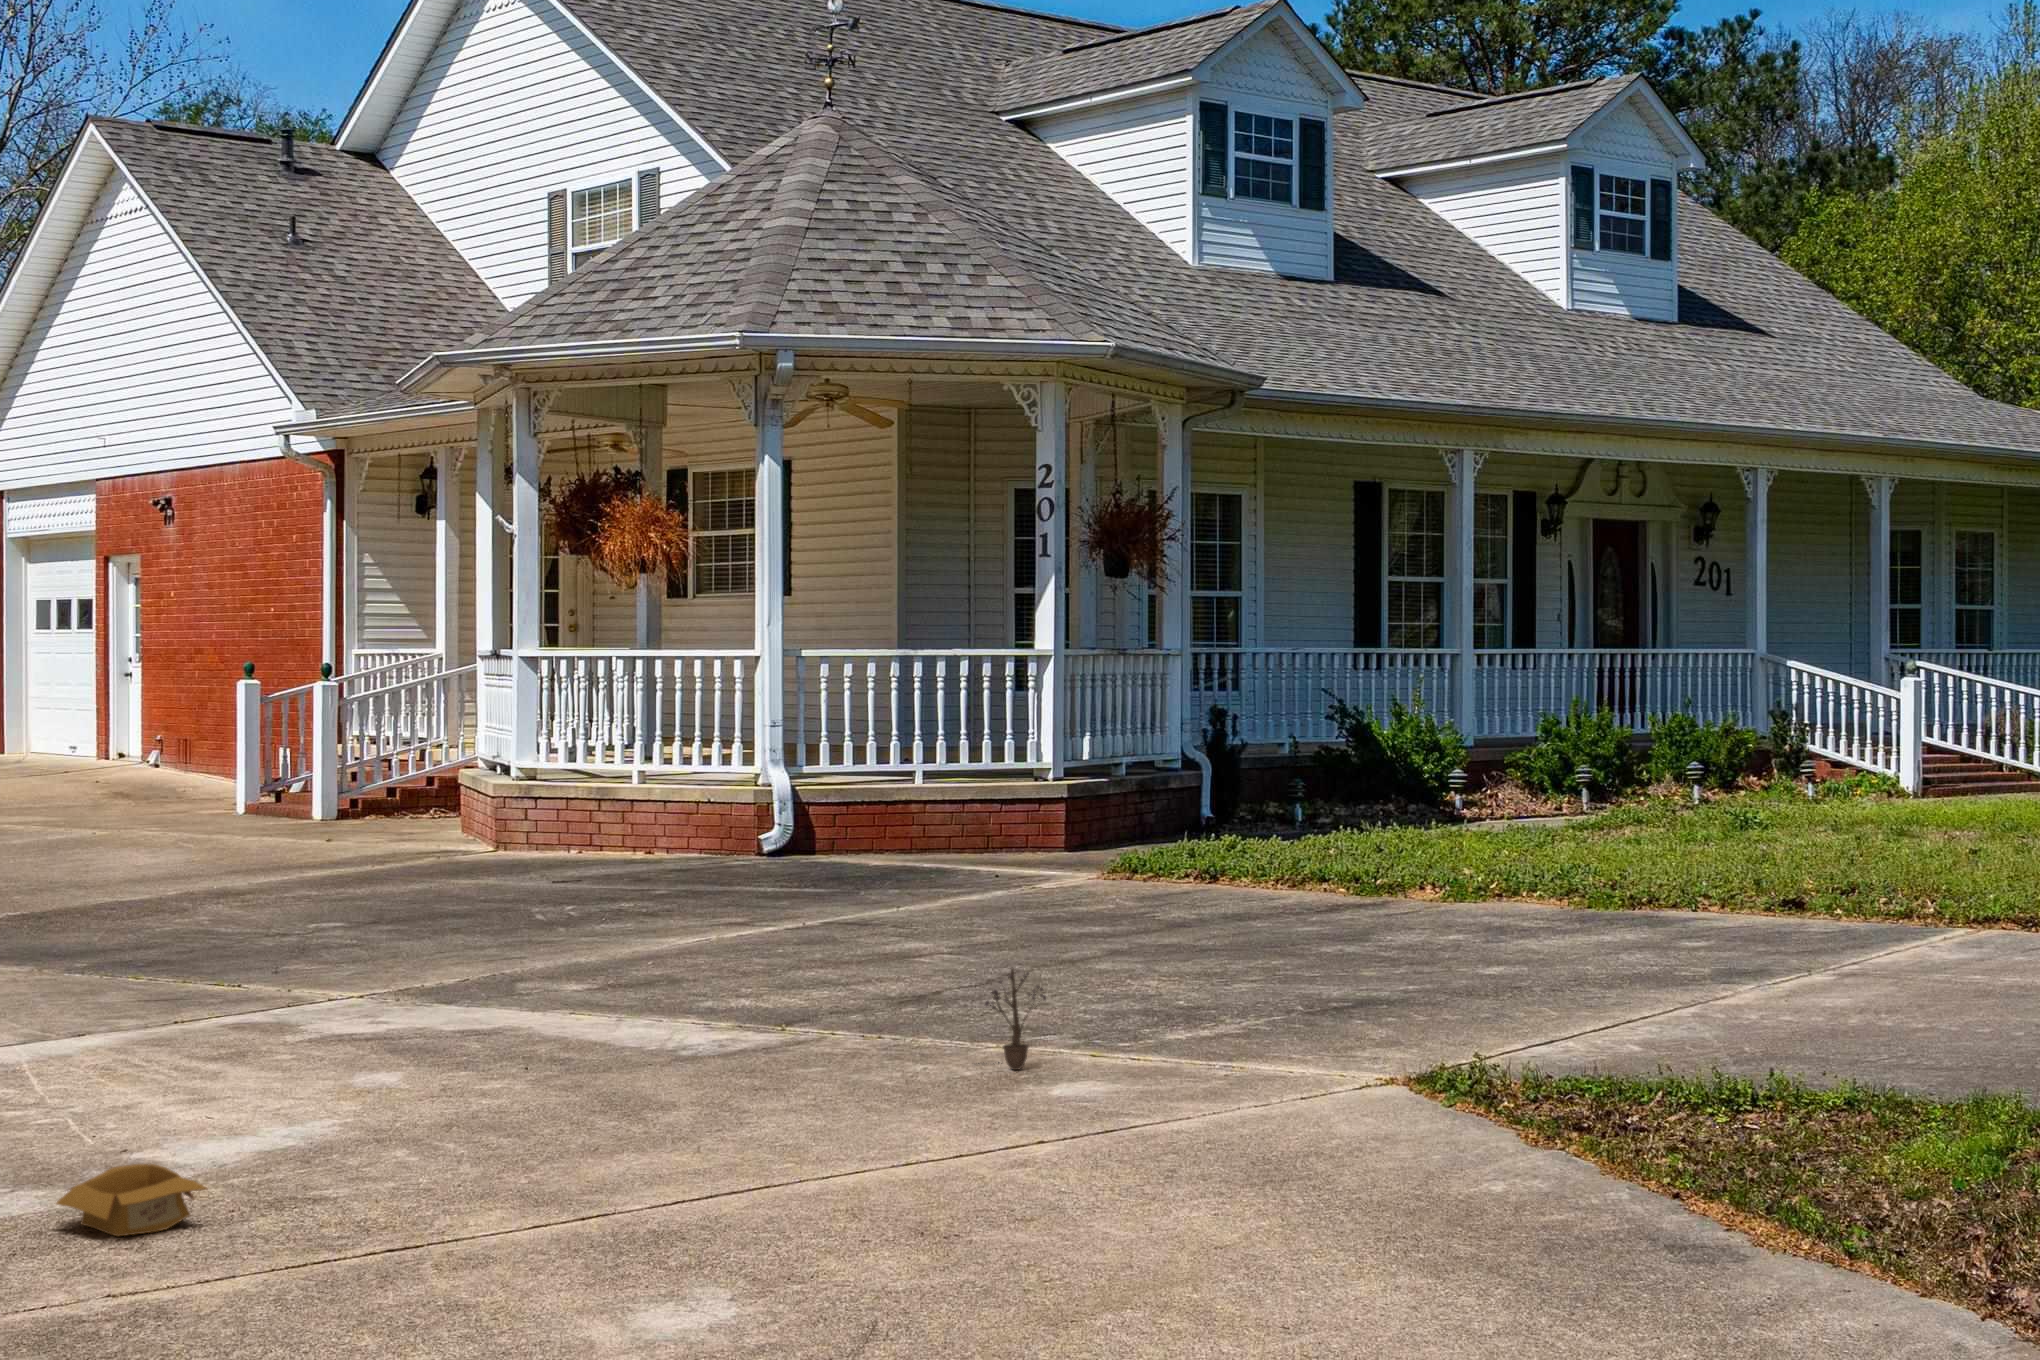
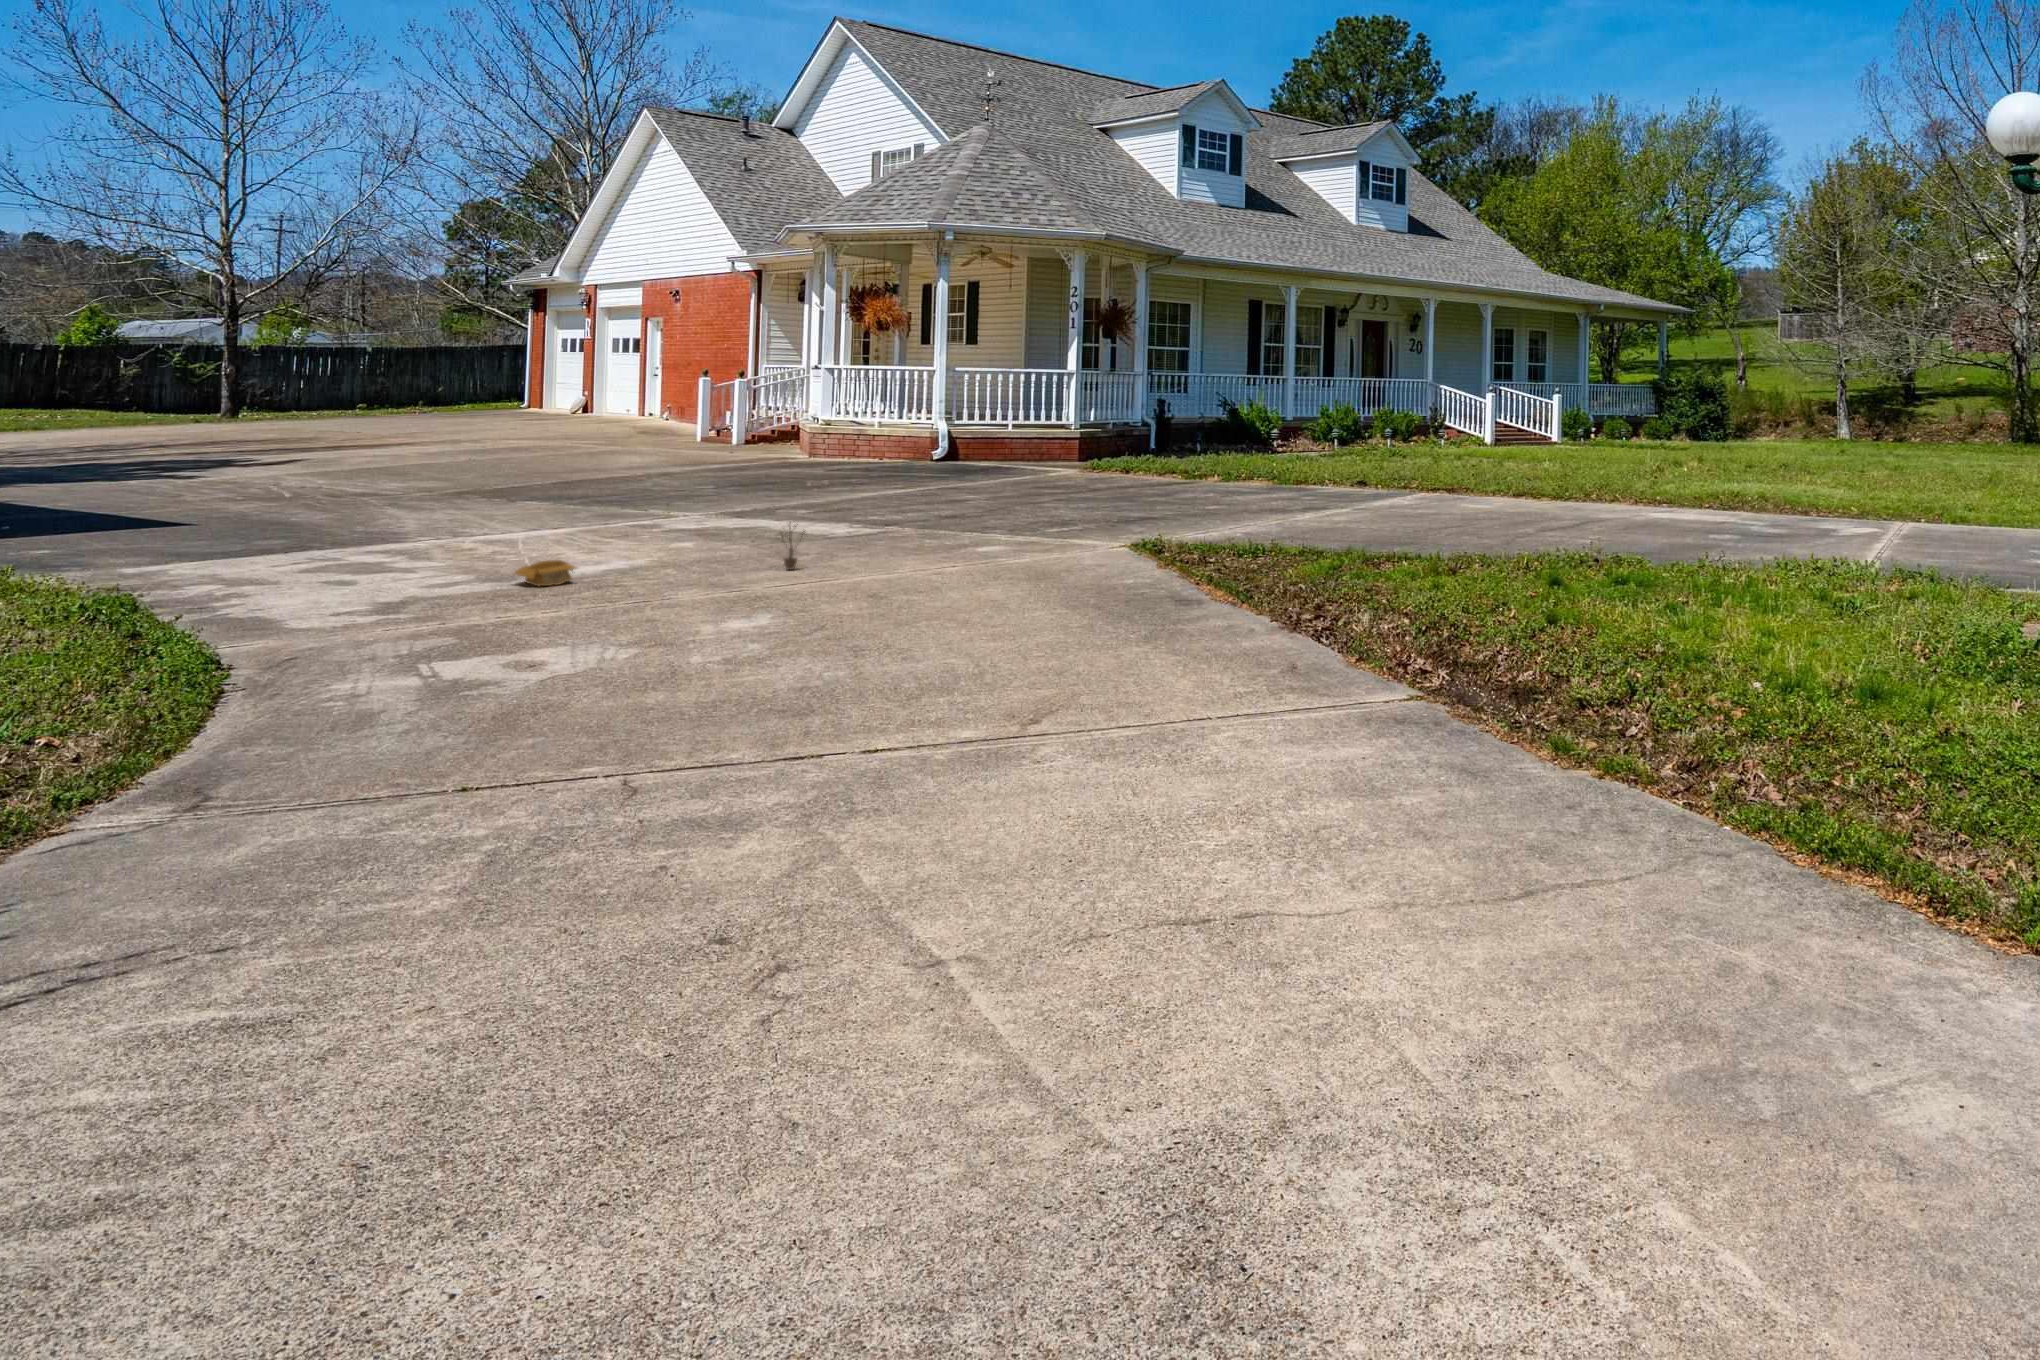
decorative plant: present [978,969,1046,1070] -> present [771,523,805,570]

